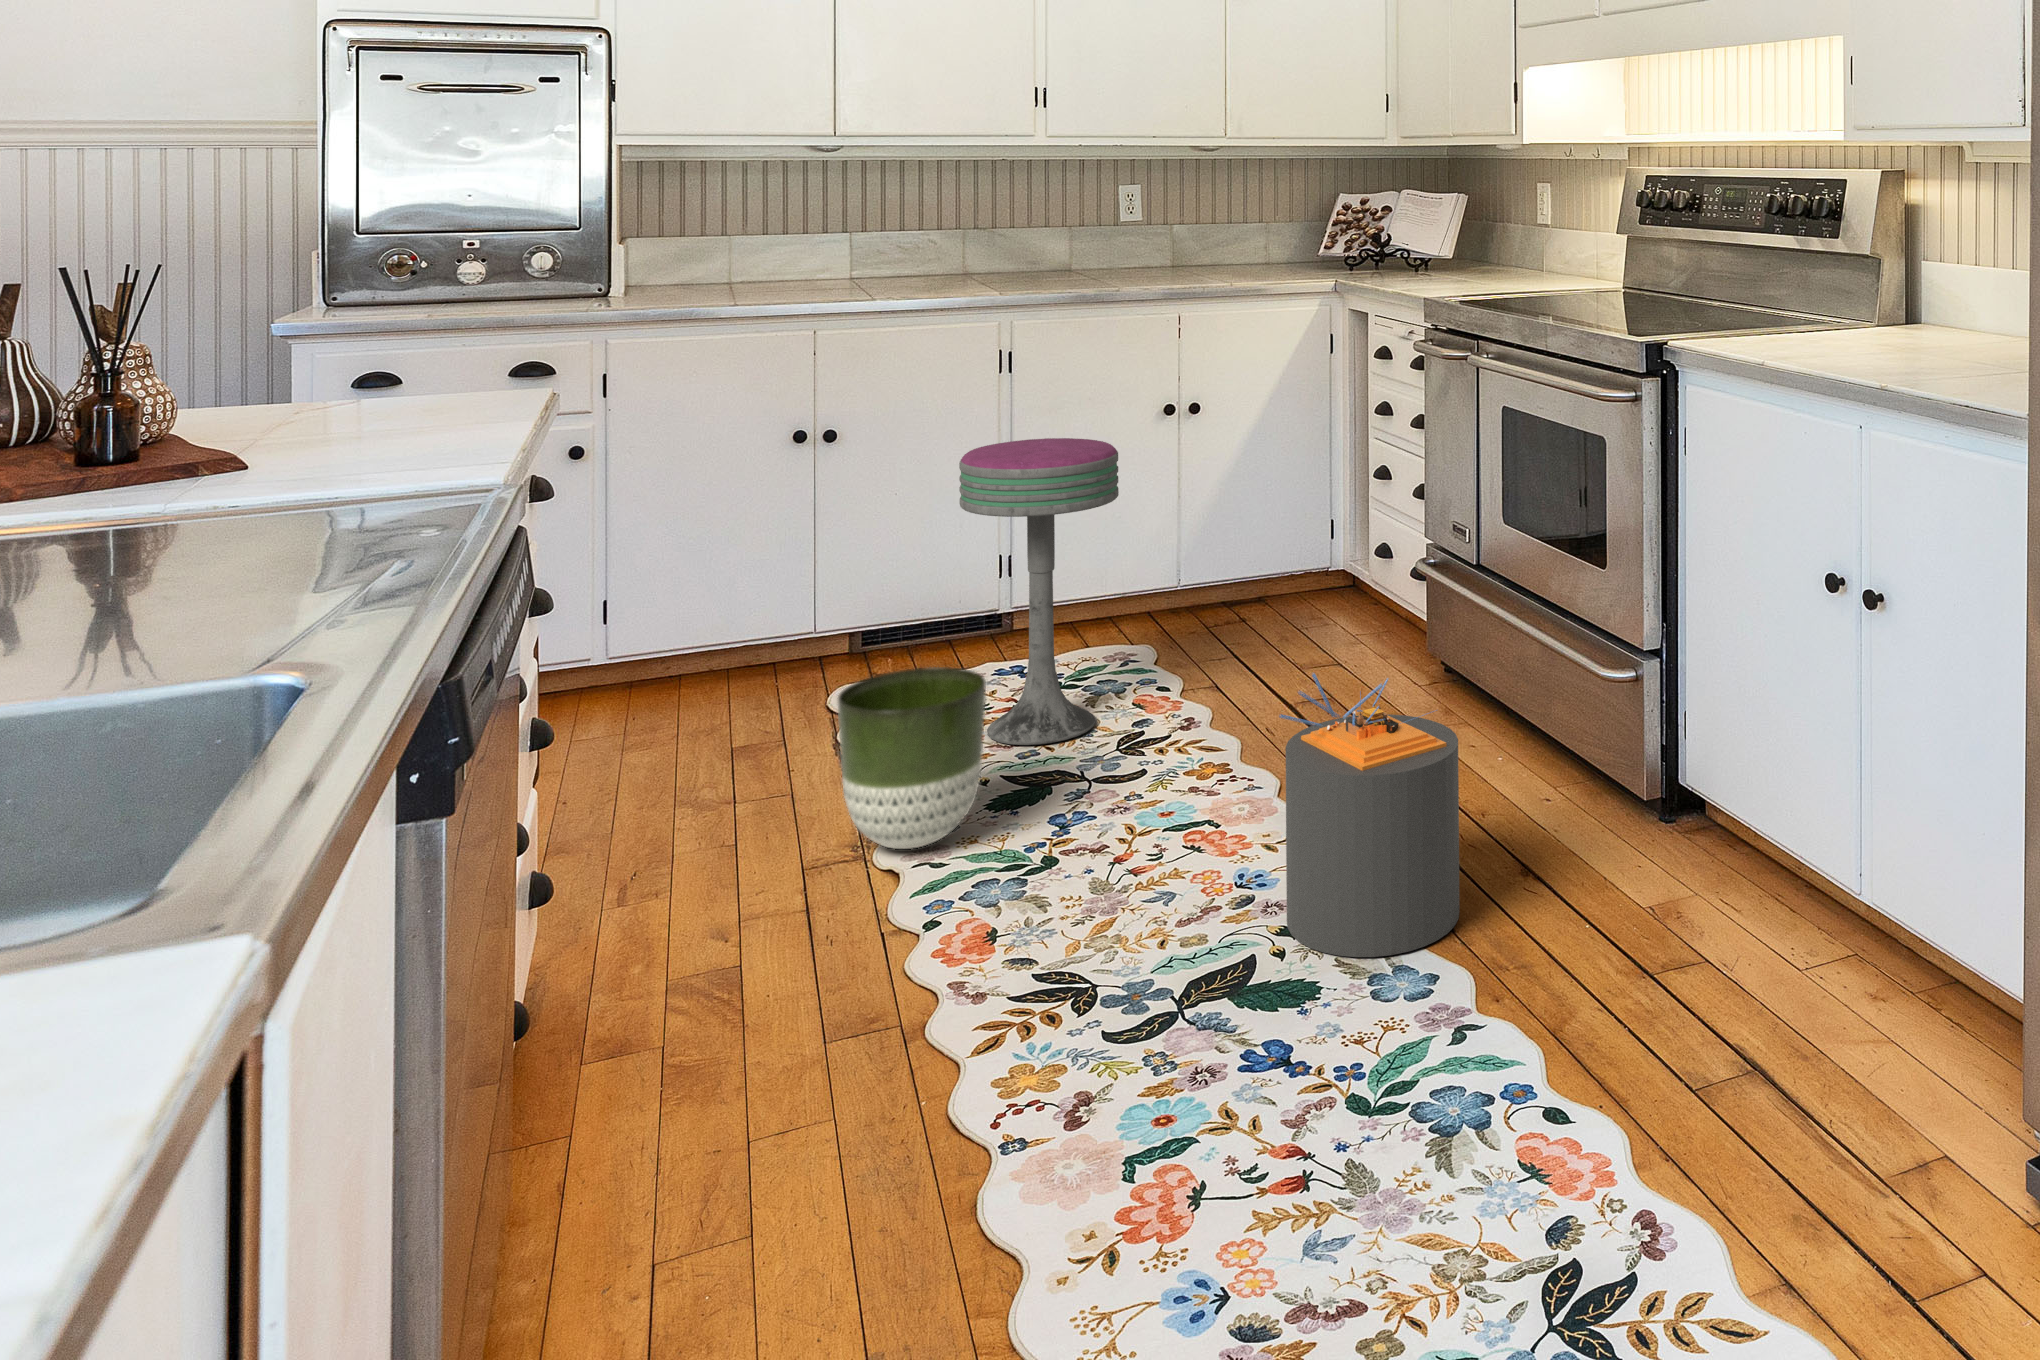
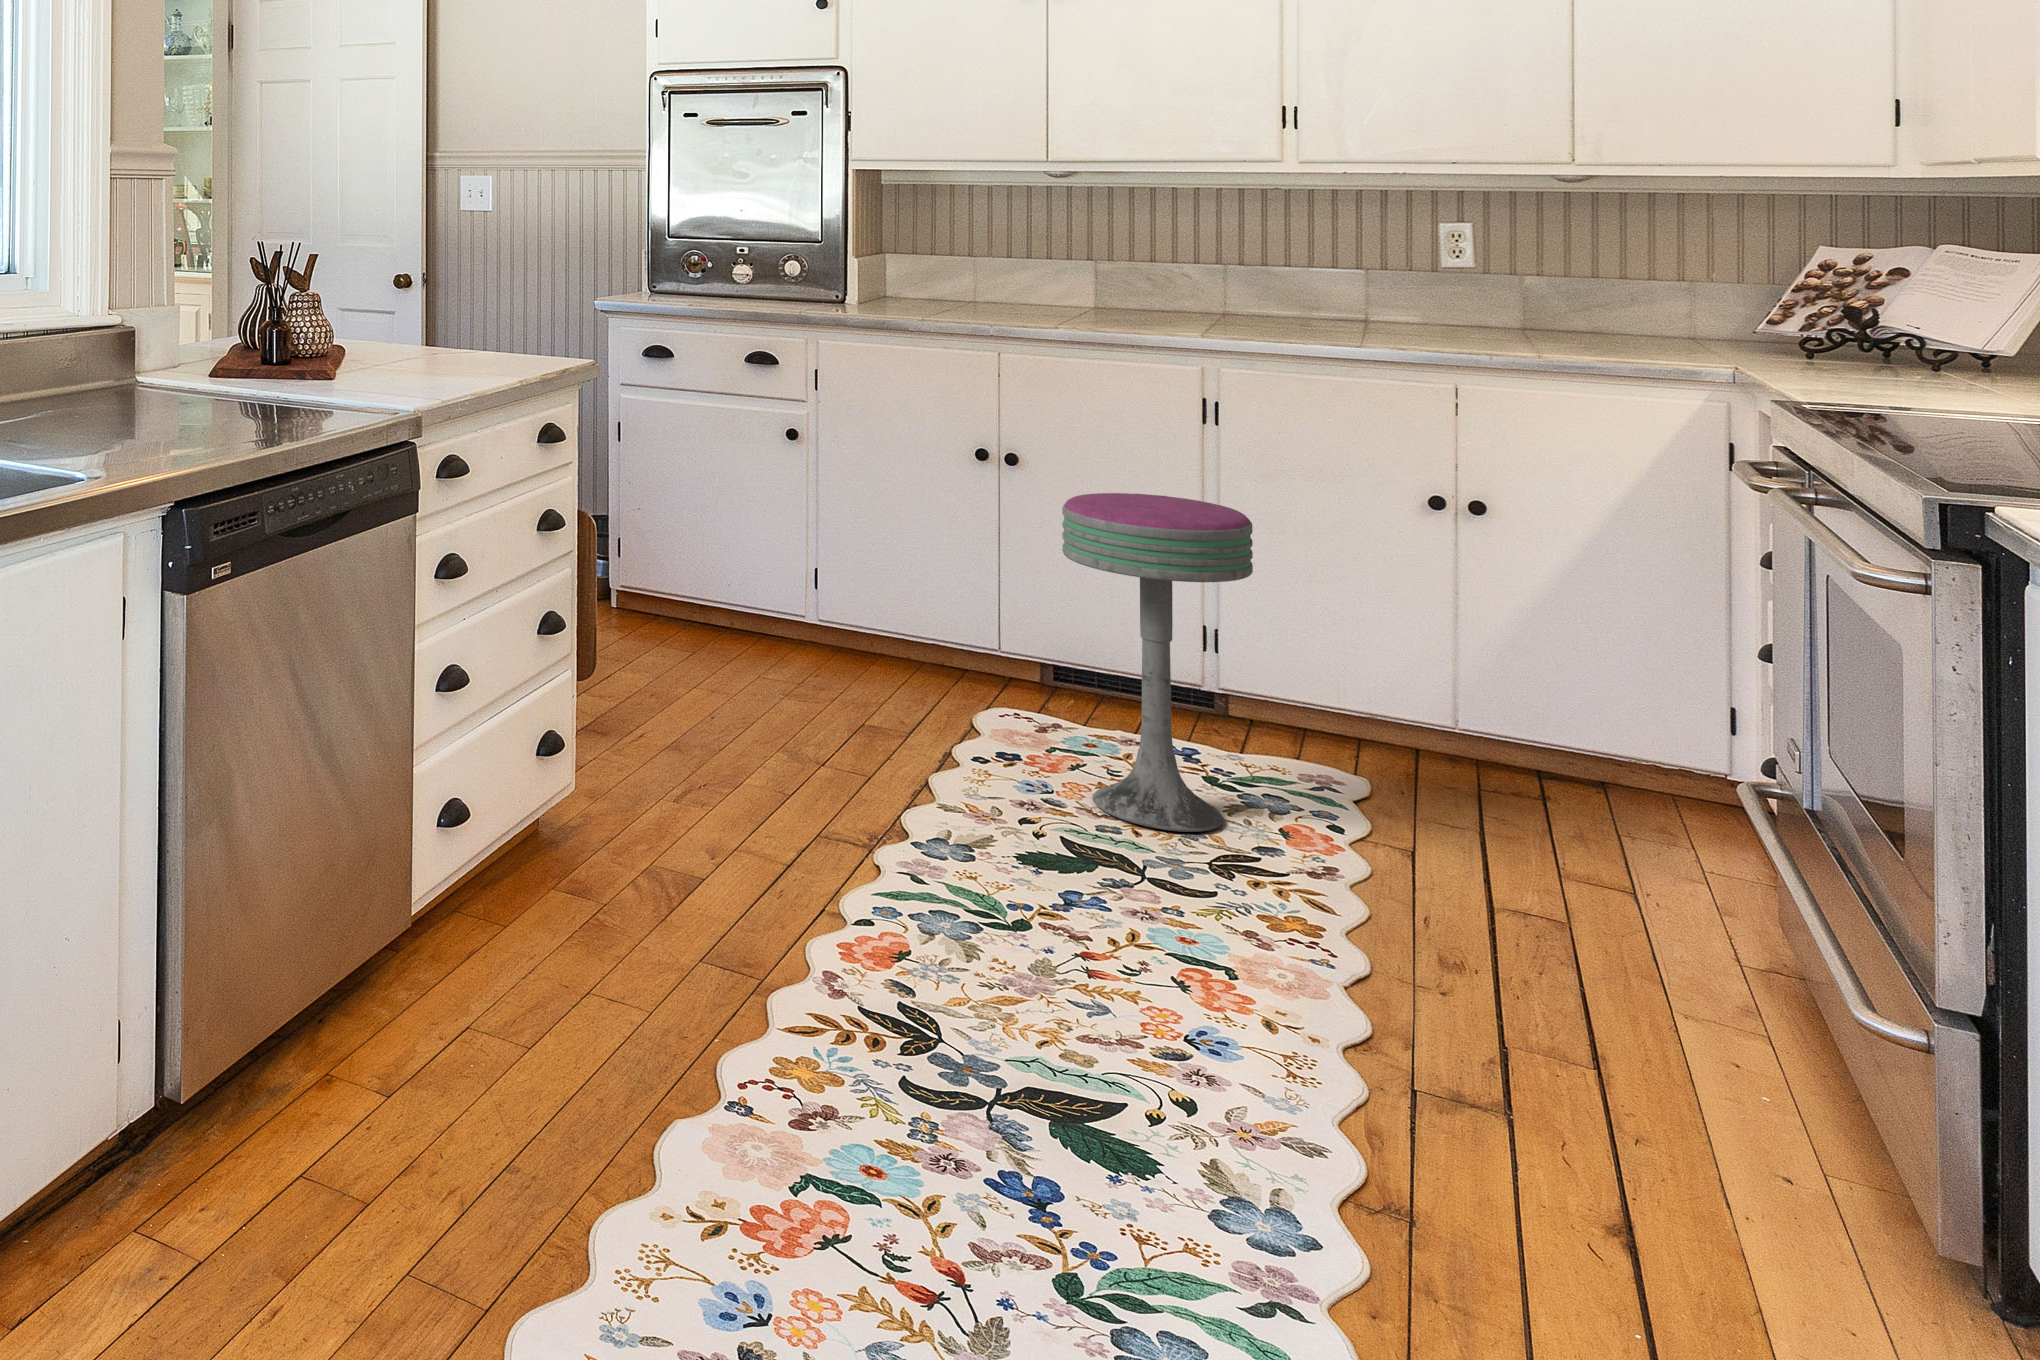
planter: present [837,667,986,849] -> none [854,684,1001,860]
trash can: present [1280,673,1459,957] -> none [1175,805,1455,1217]

